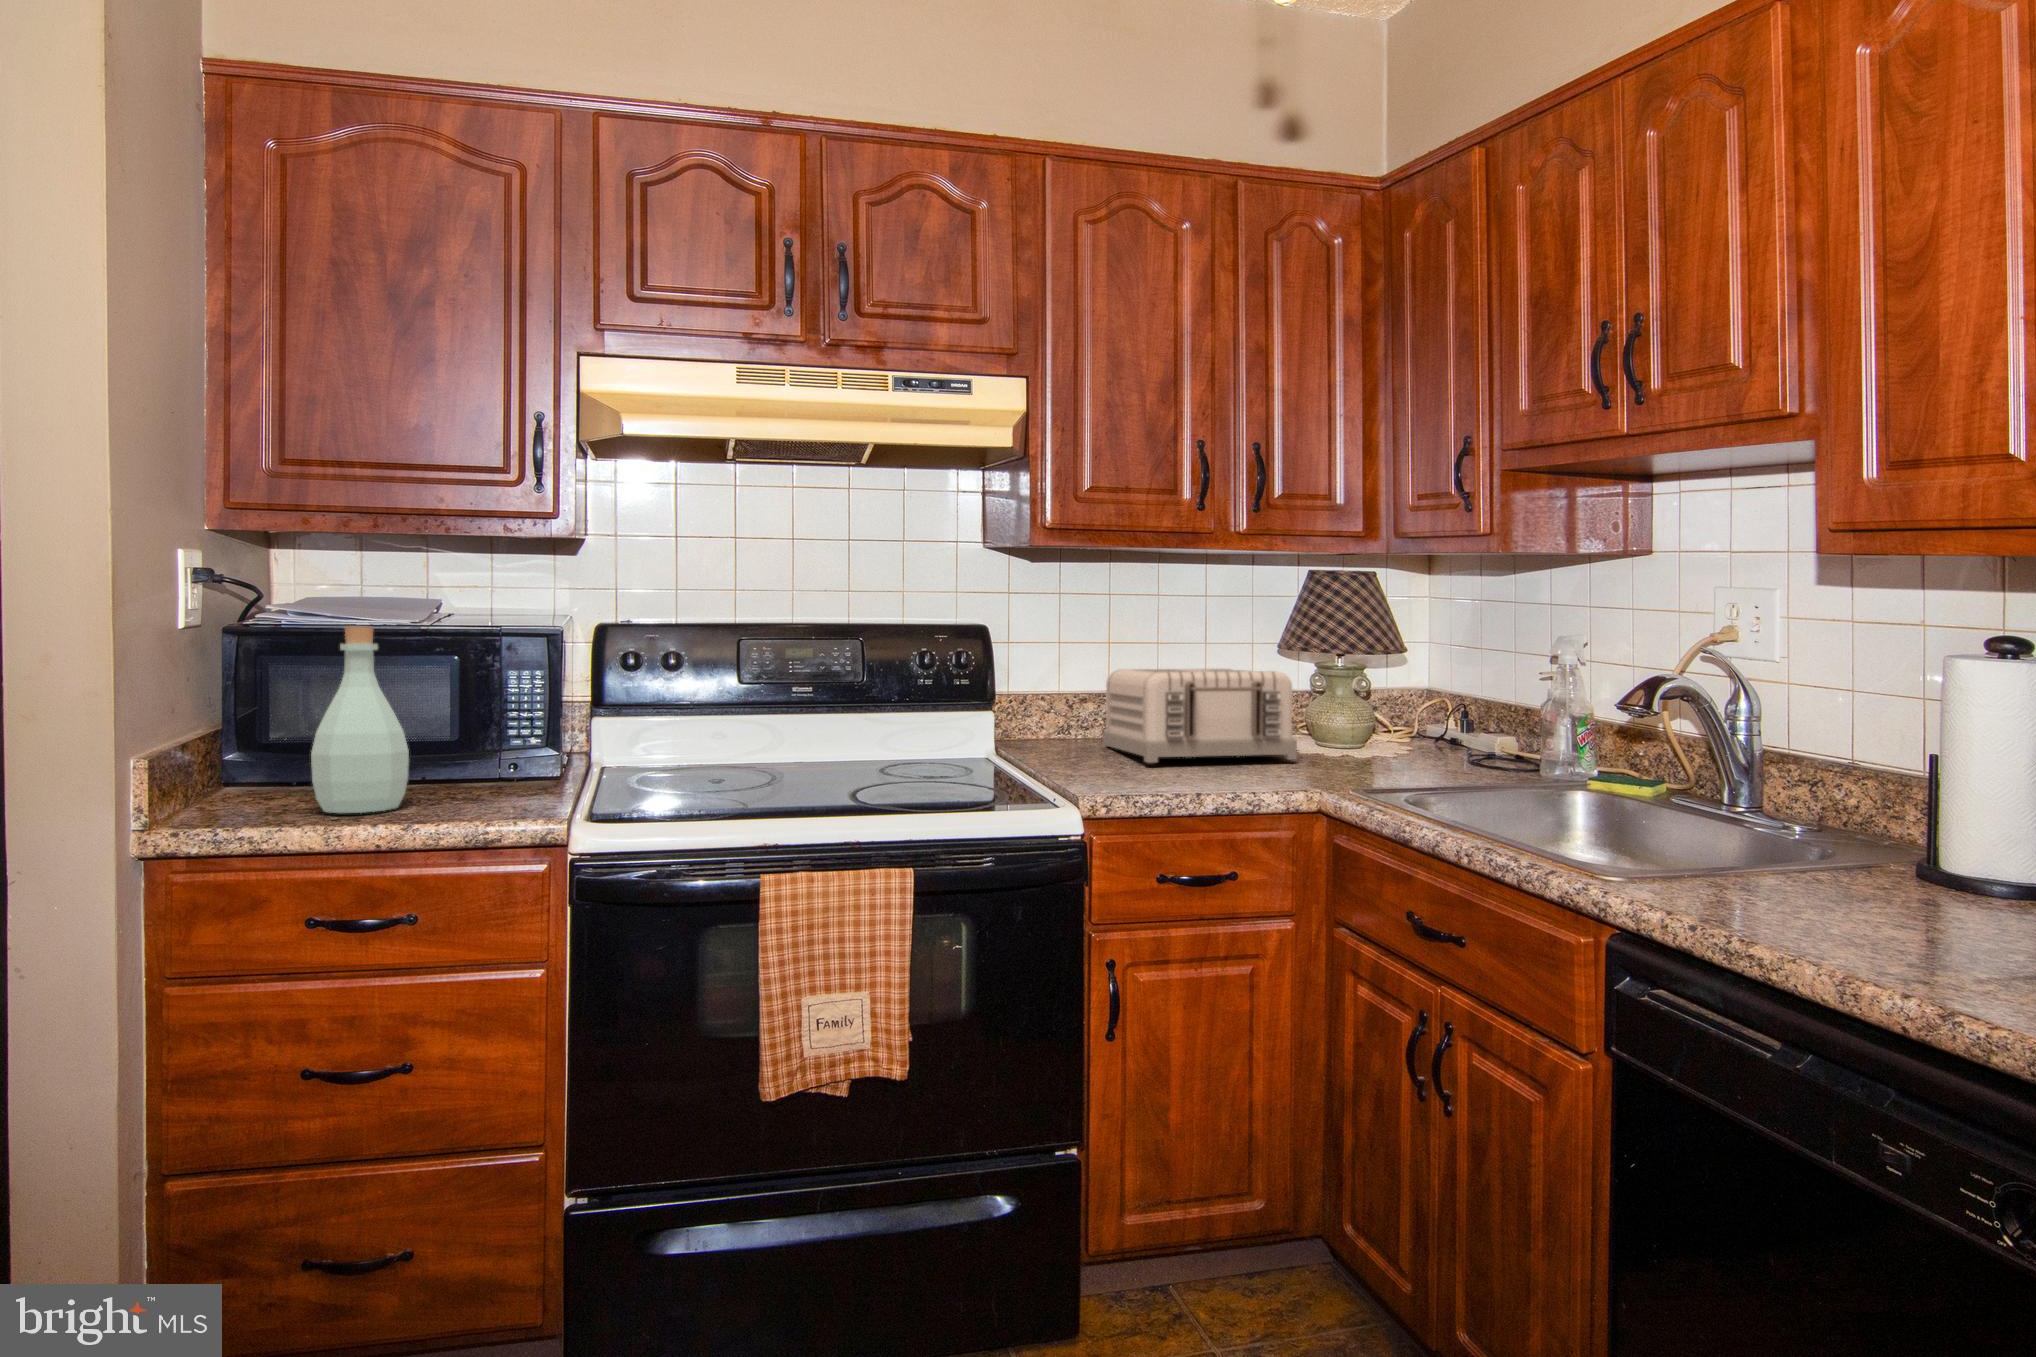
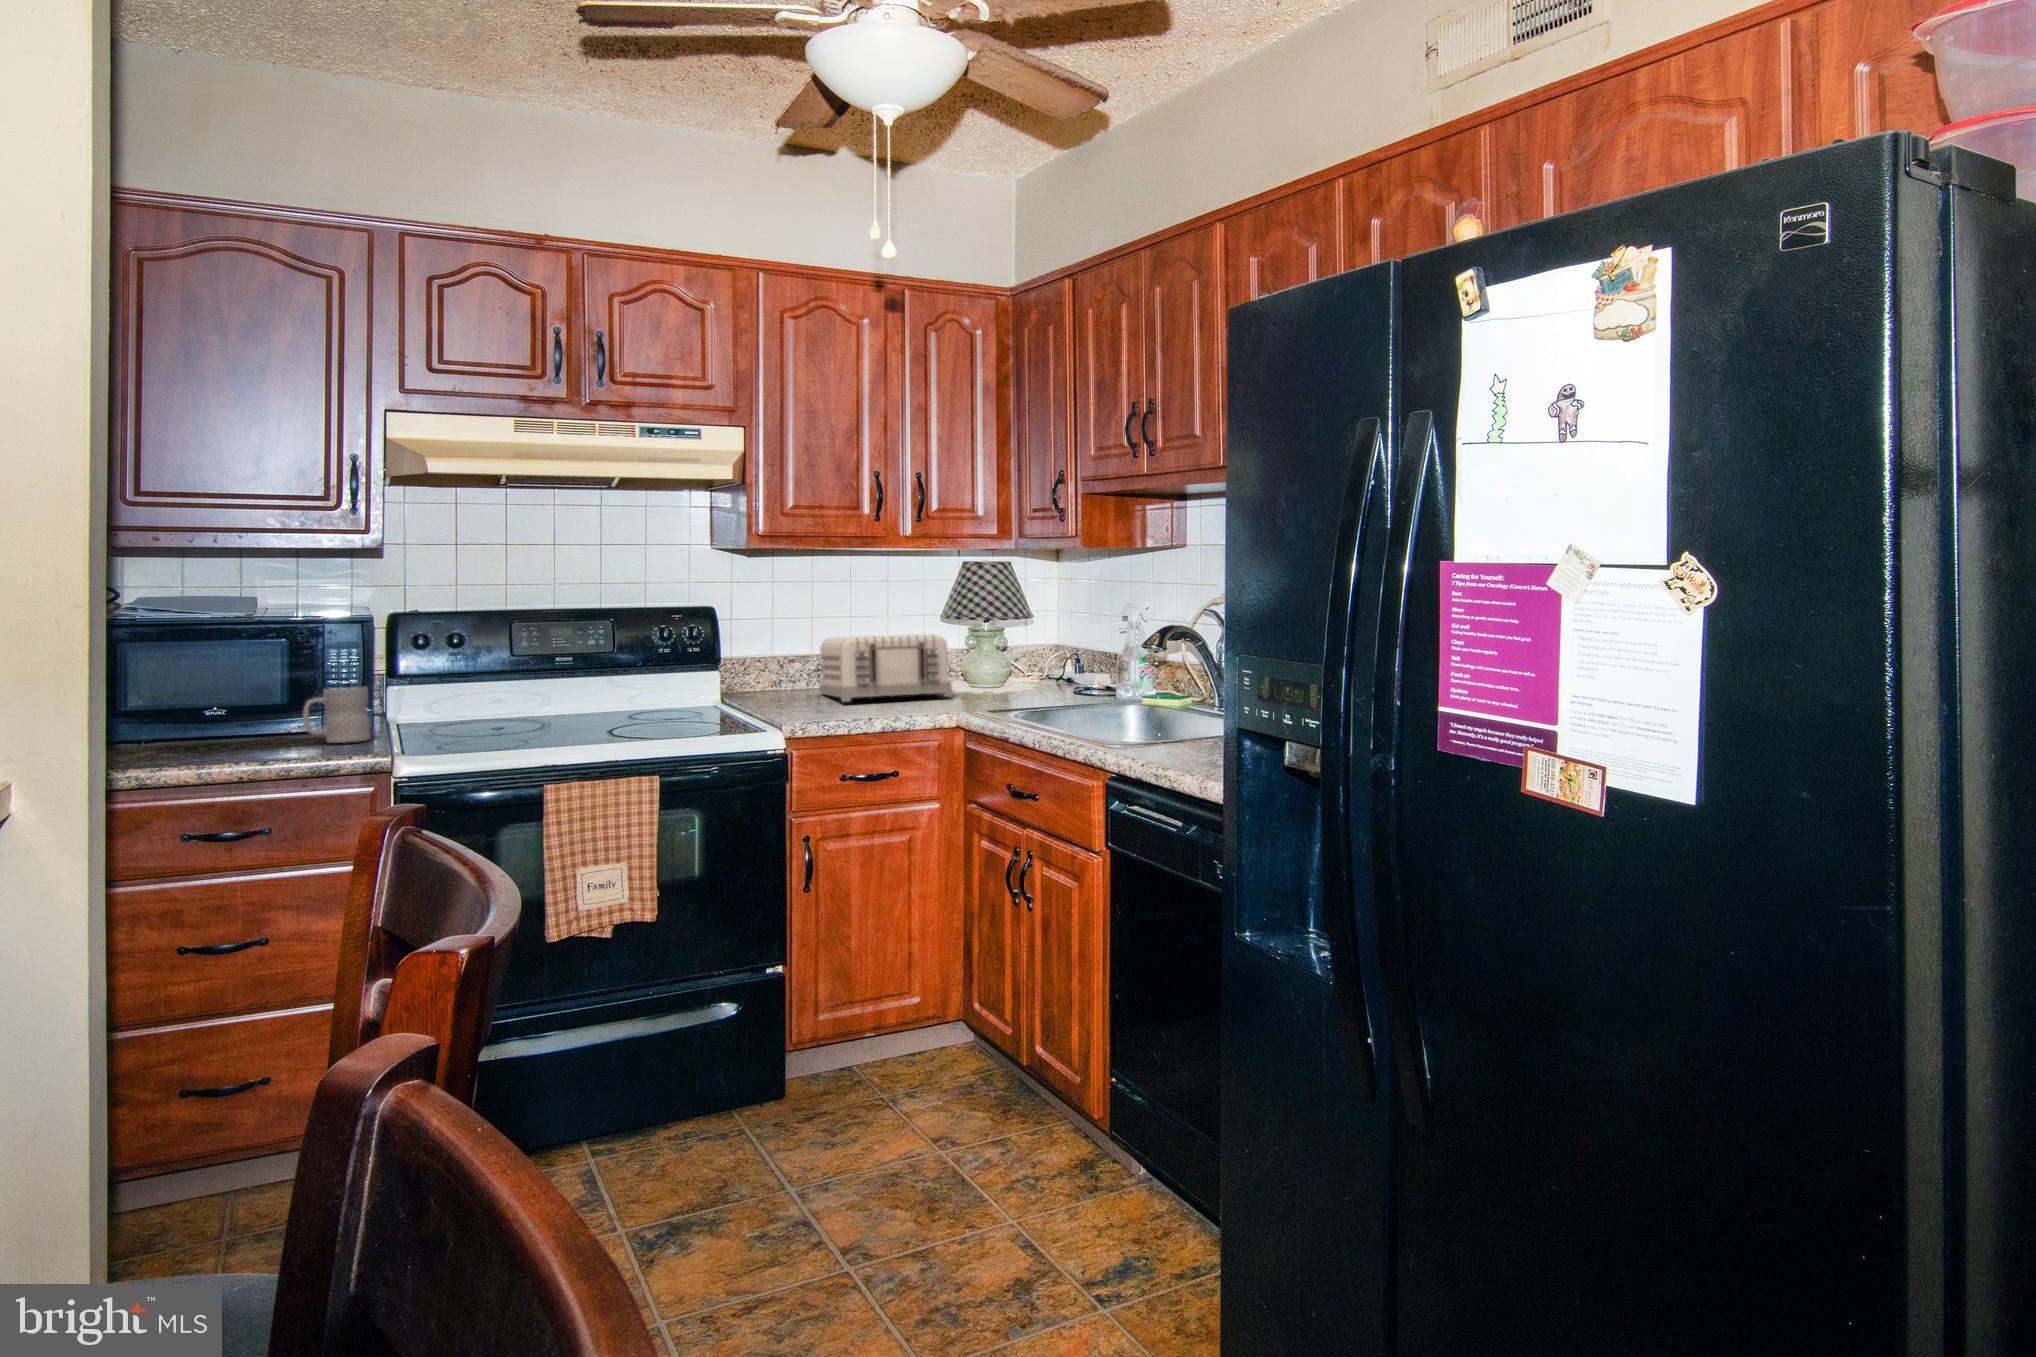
bottle: present [311,626,409,813] -> none [178,615,261,755]
mug: none [460,725,540,800] -> present [303,687,370,743]

